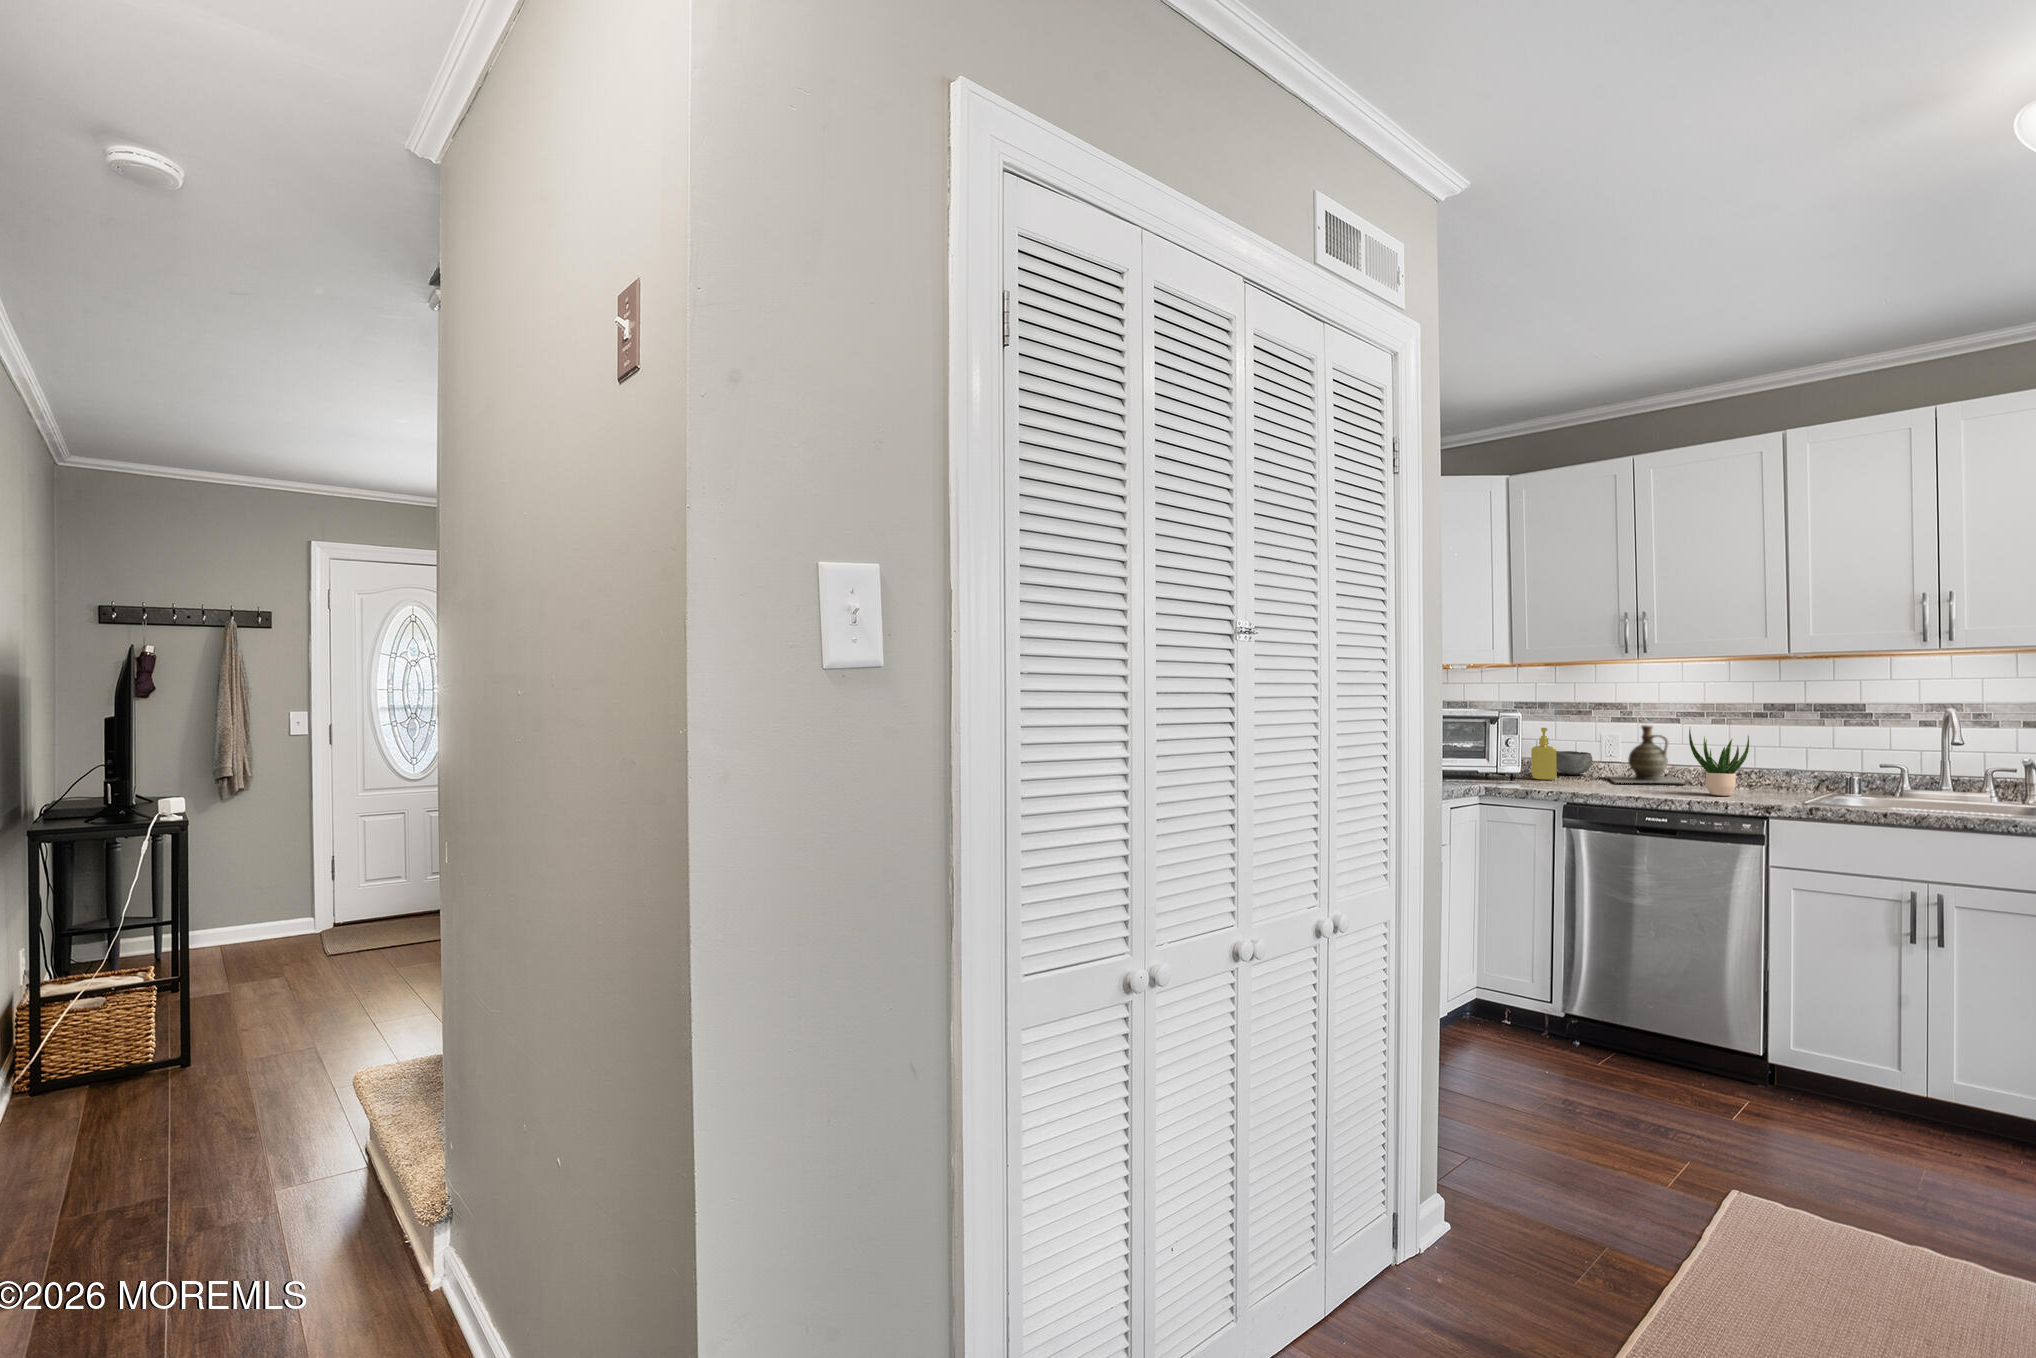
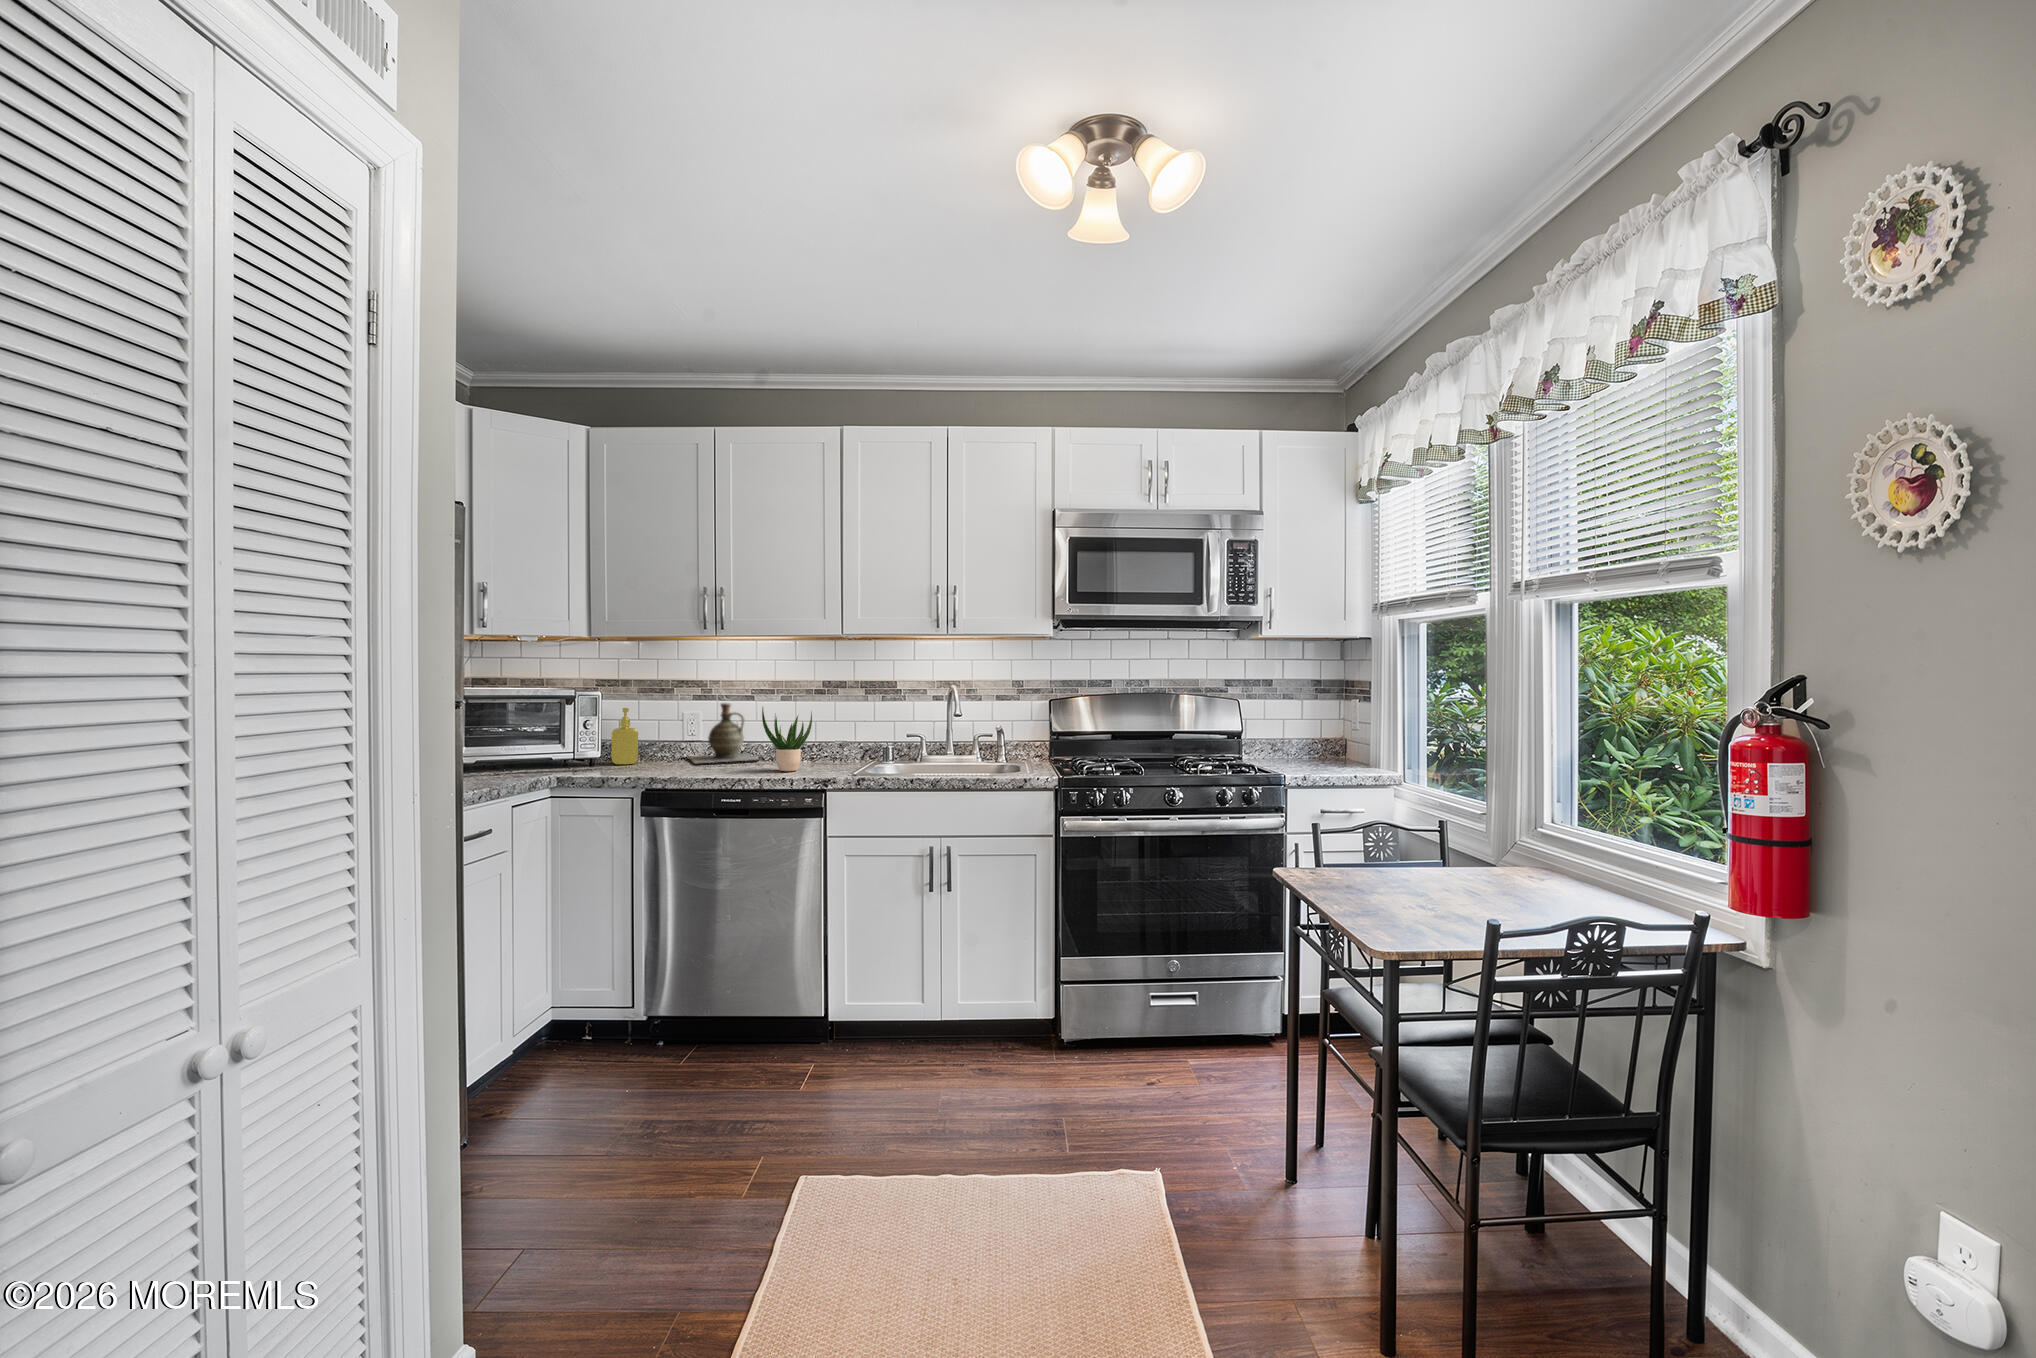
bowl: present [1556,751,1592,775] -> none [635,732,675,757]

